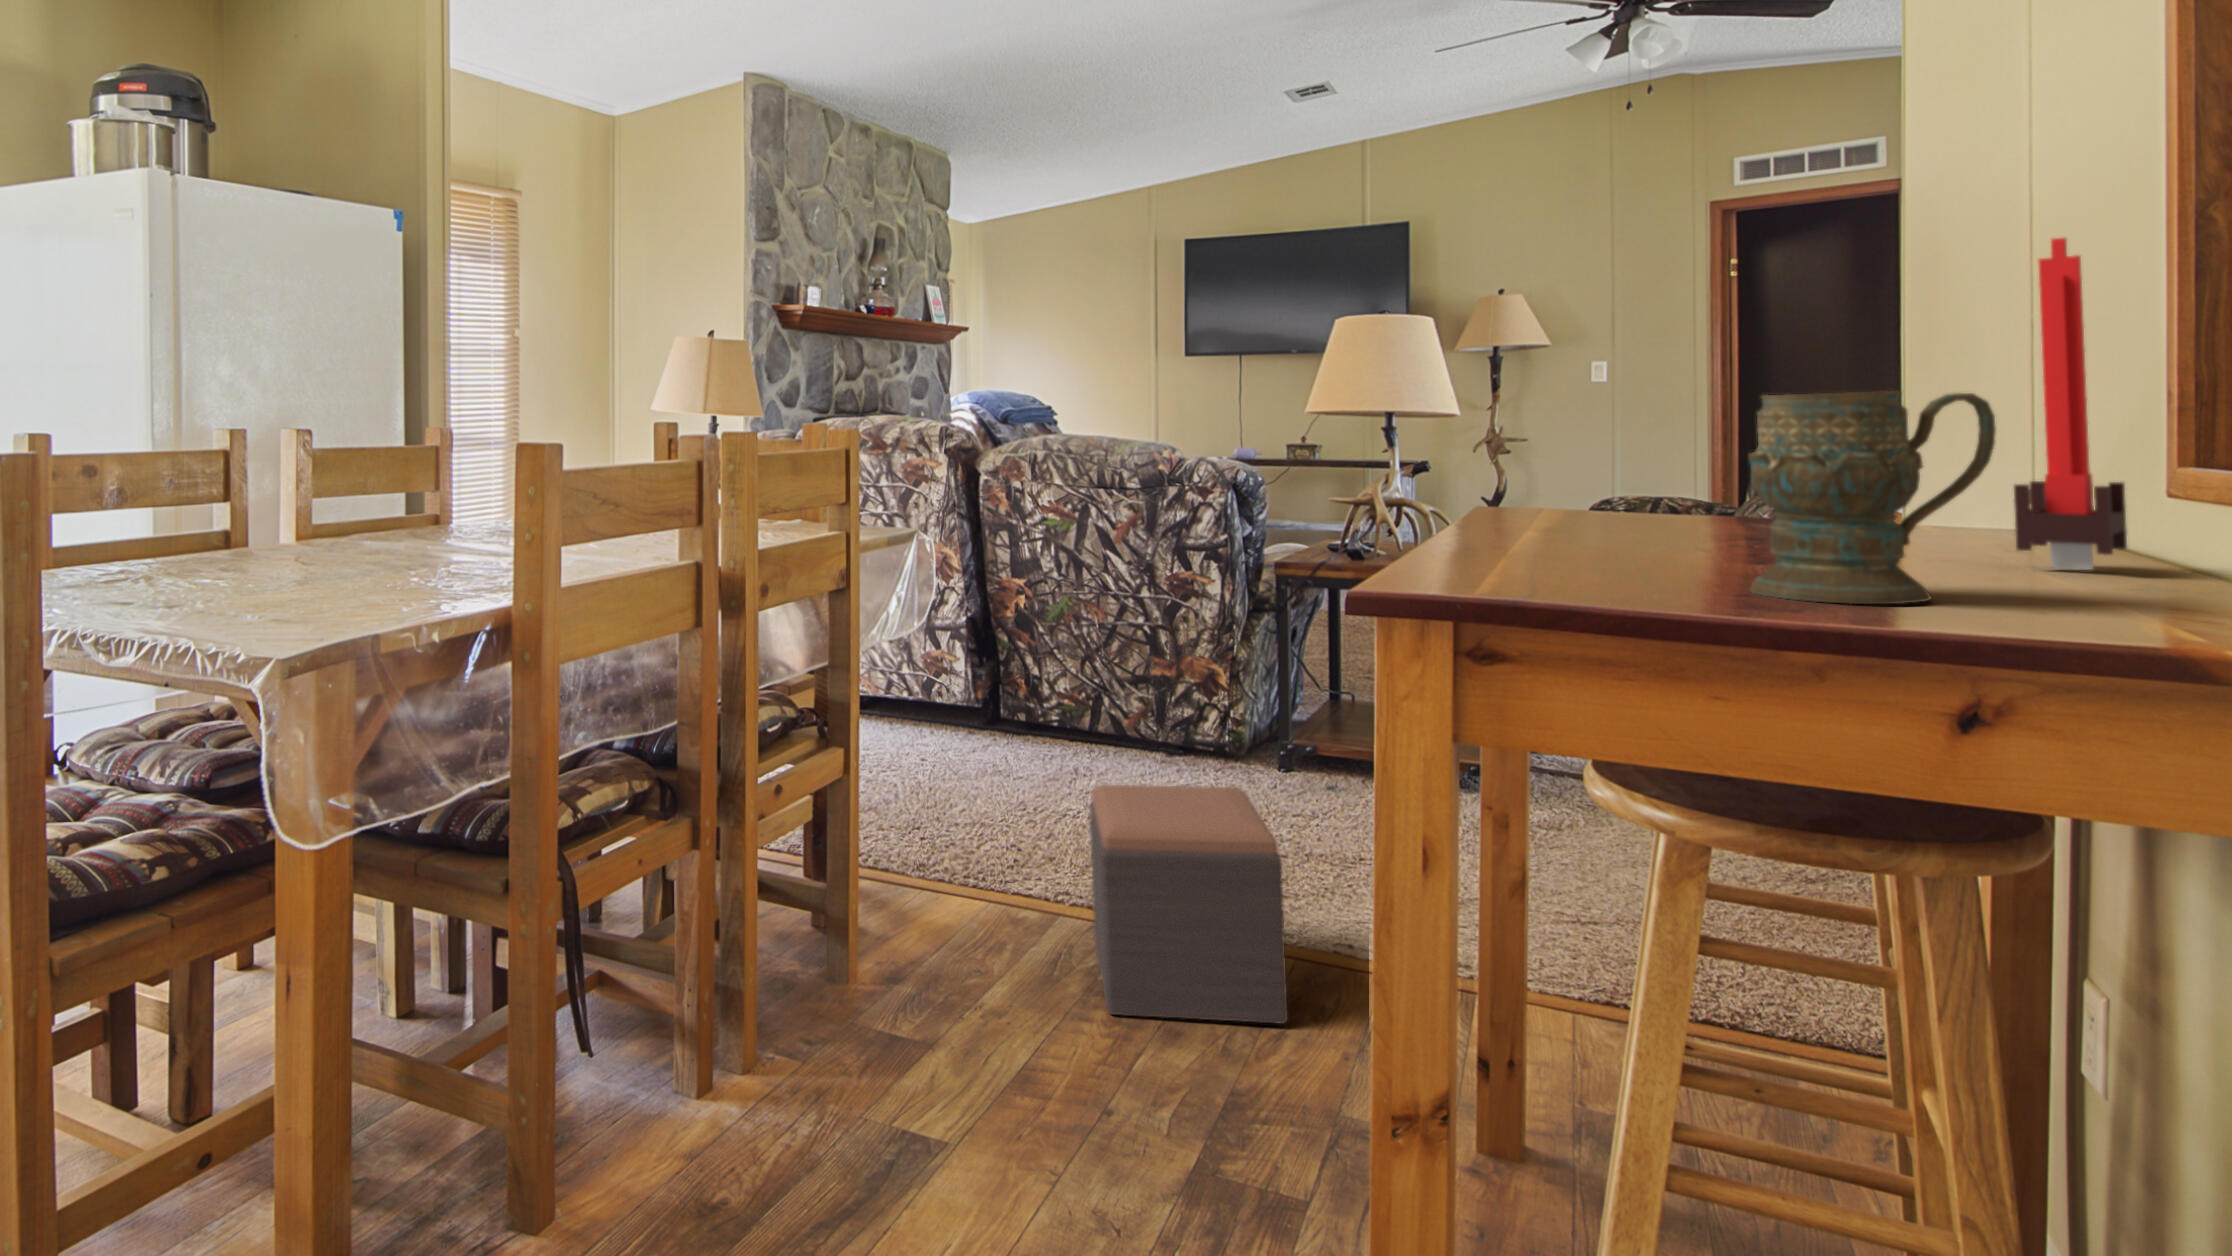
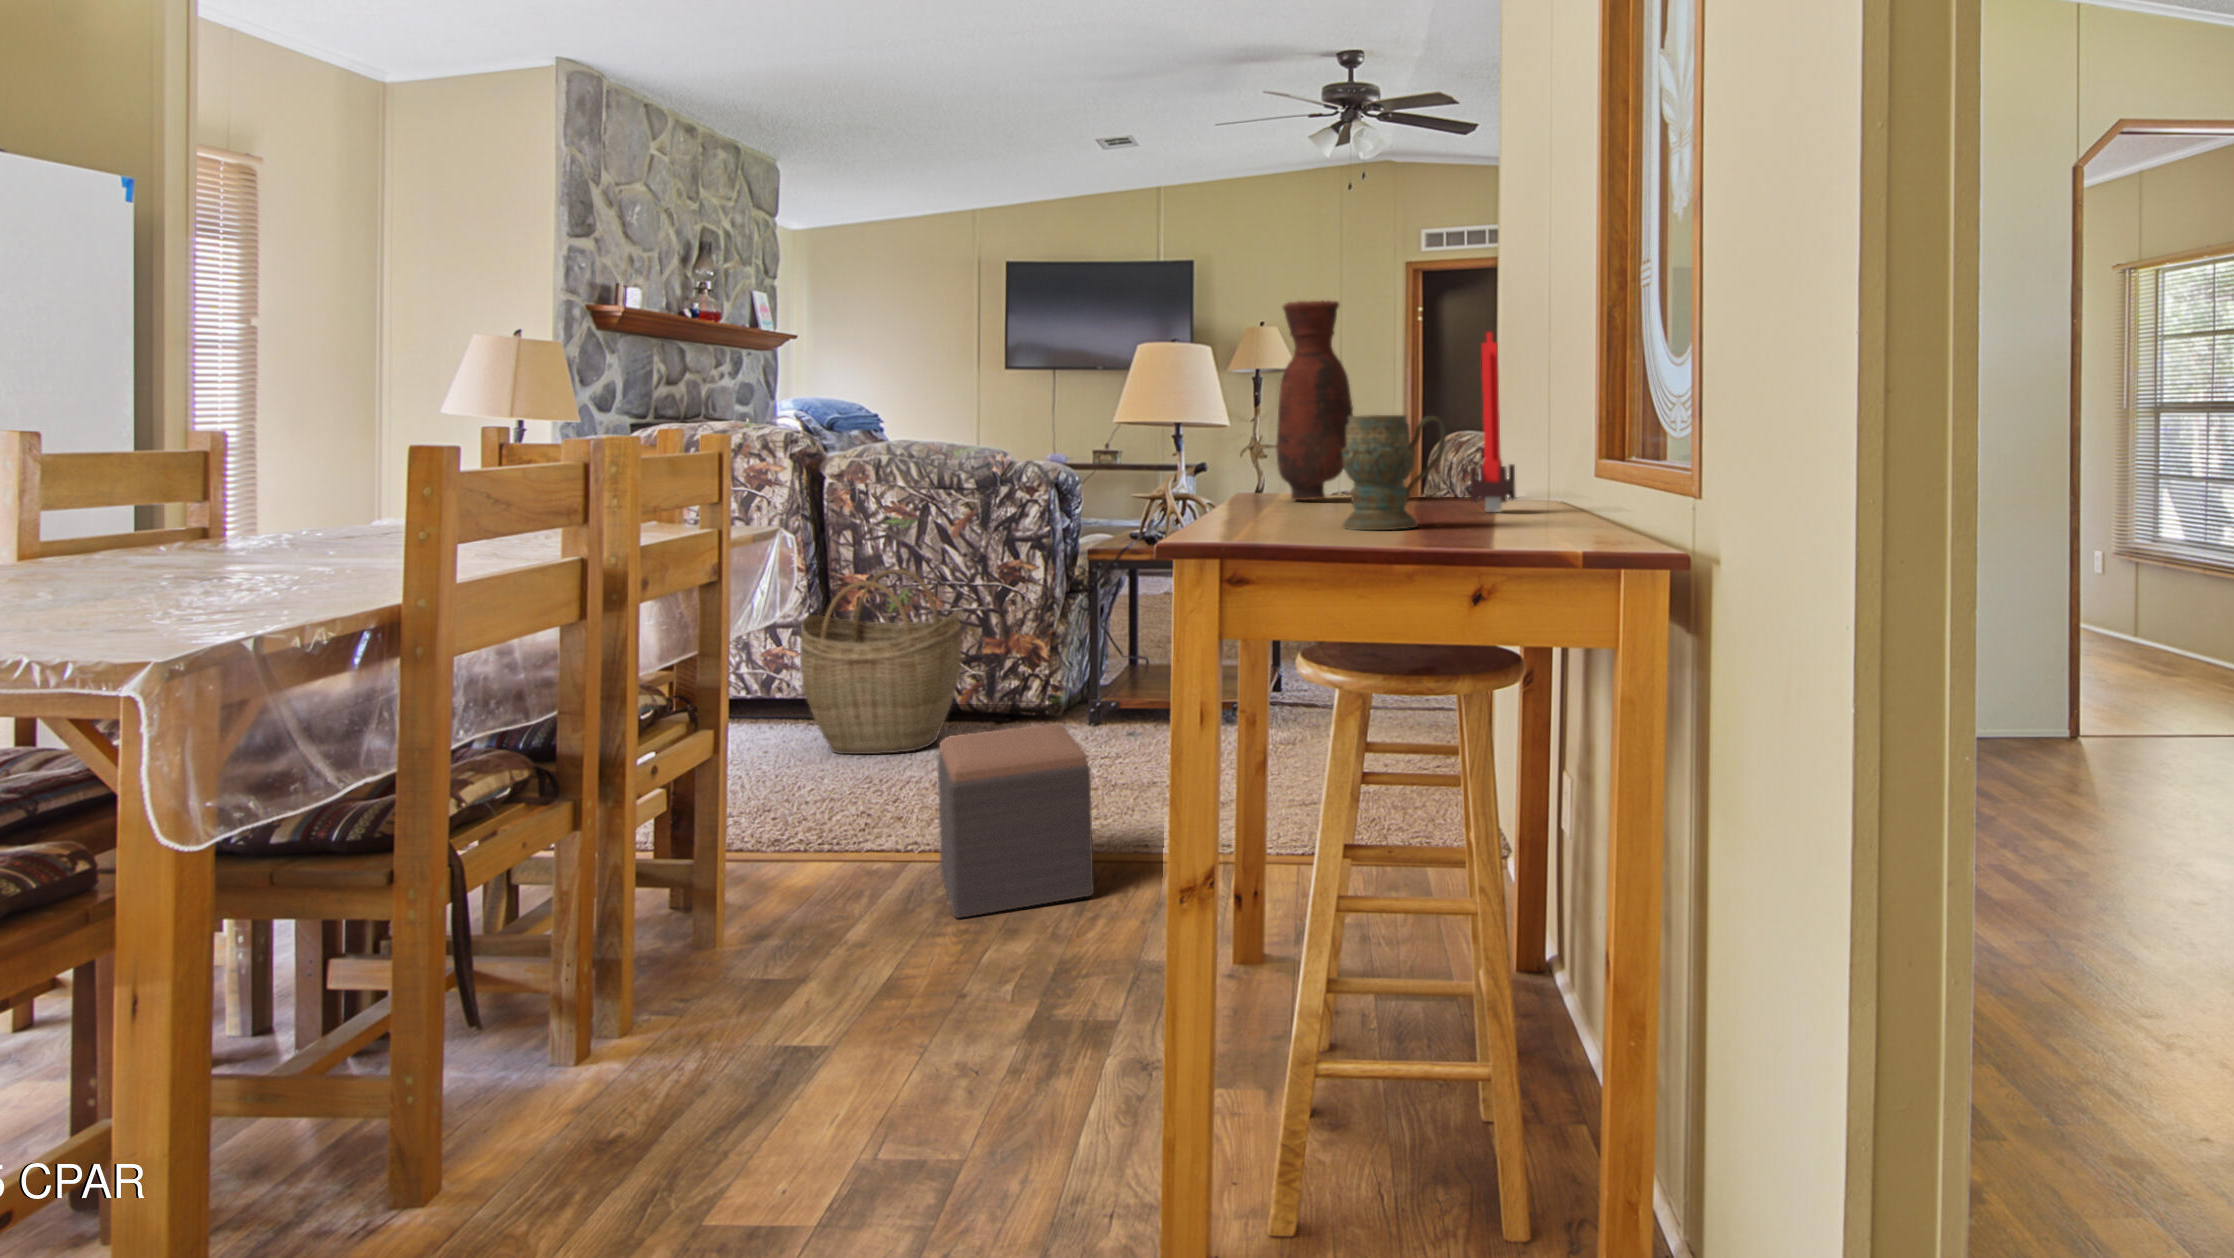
vase: none [1578,215,1725,531] -> present [1276,300,1353,500]
woven basket: none [955,574,1124,778] -> present [800,569,962,754]

